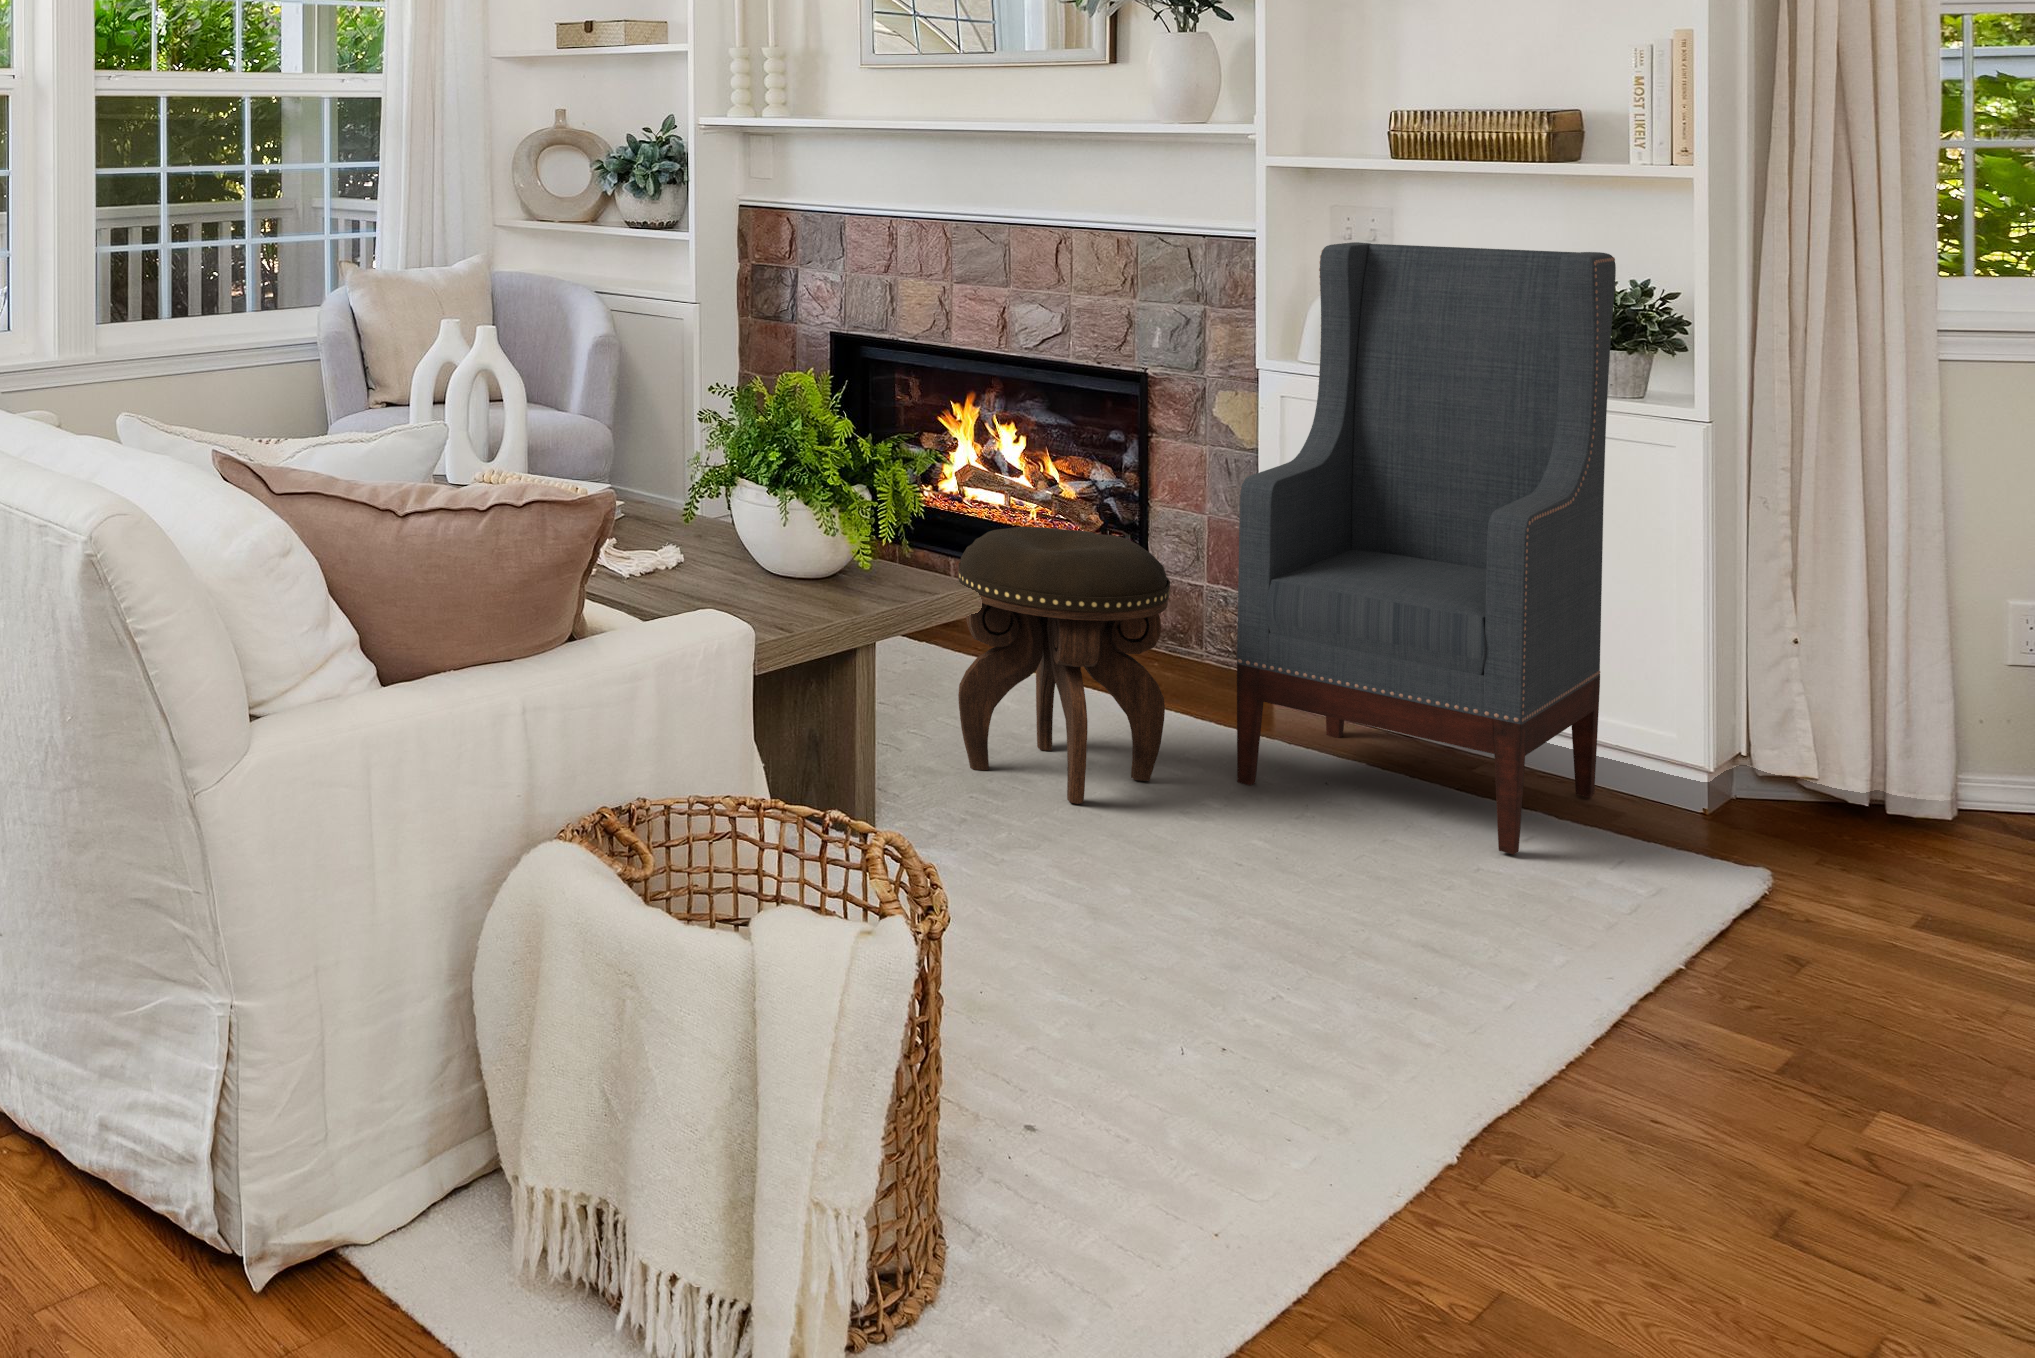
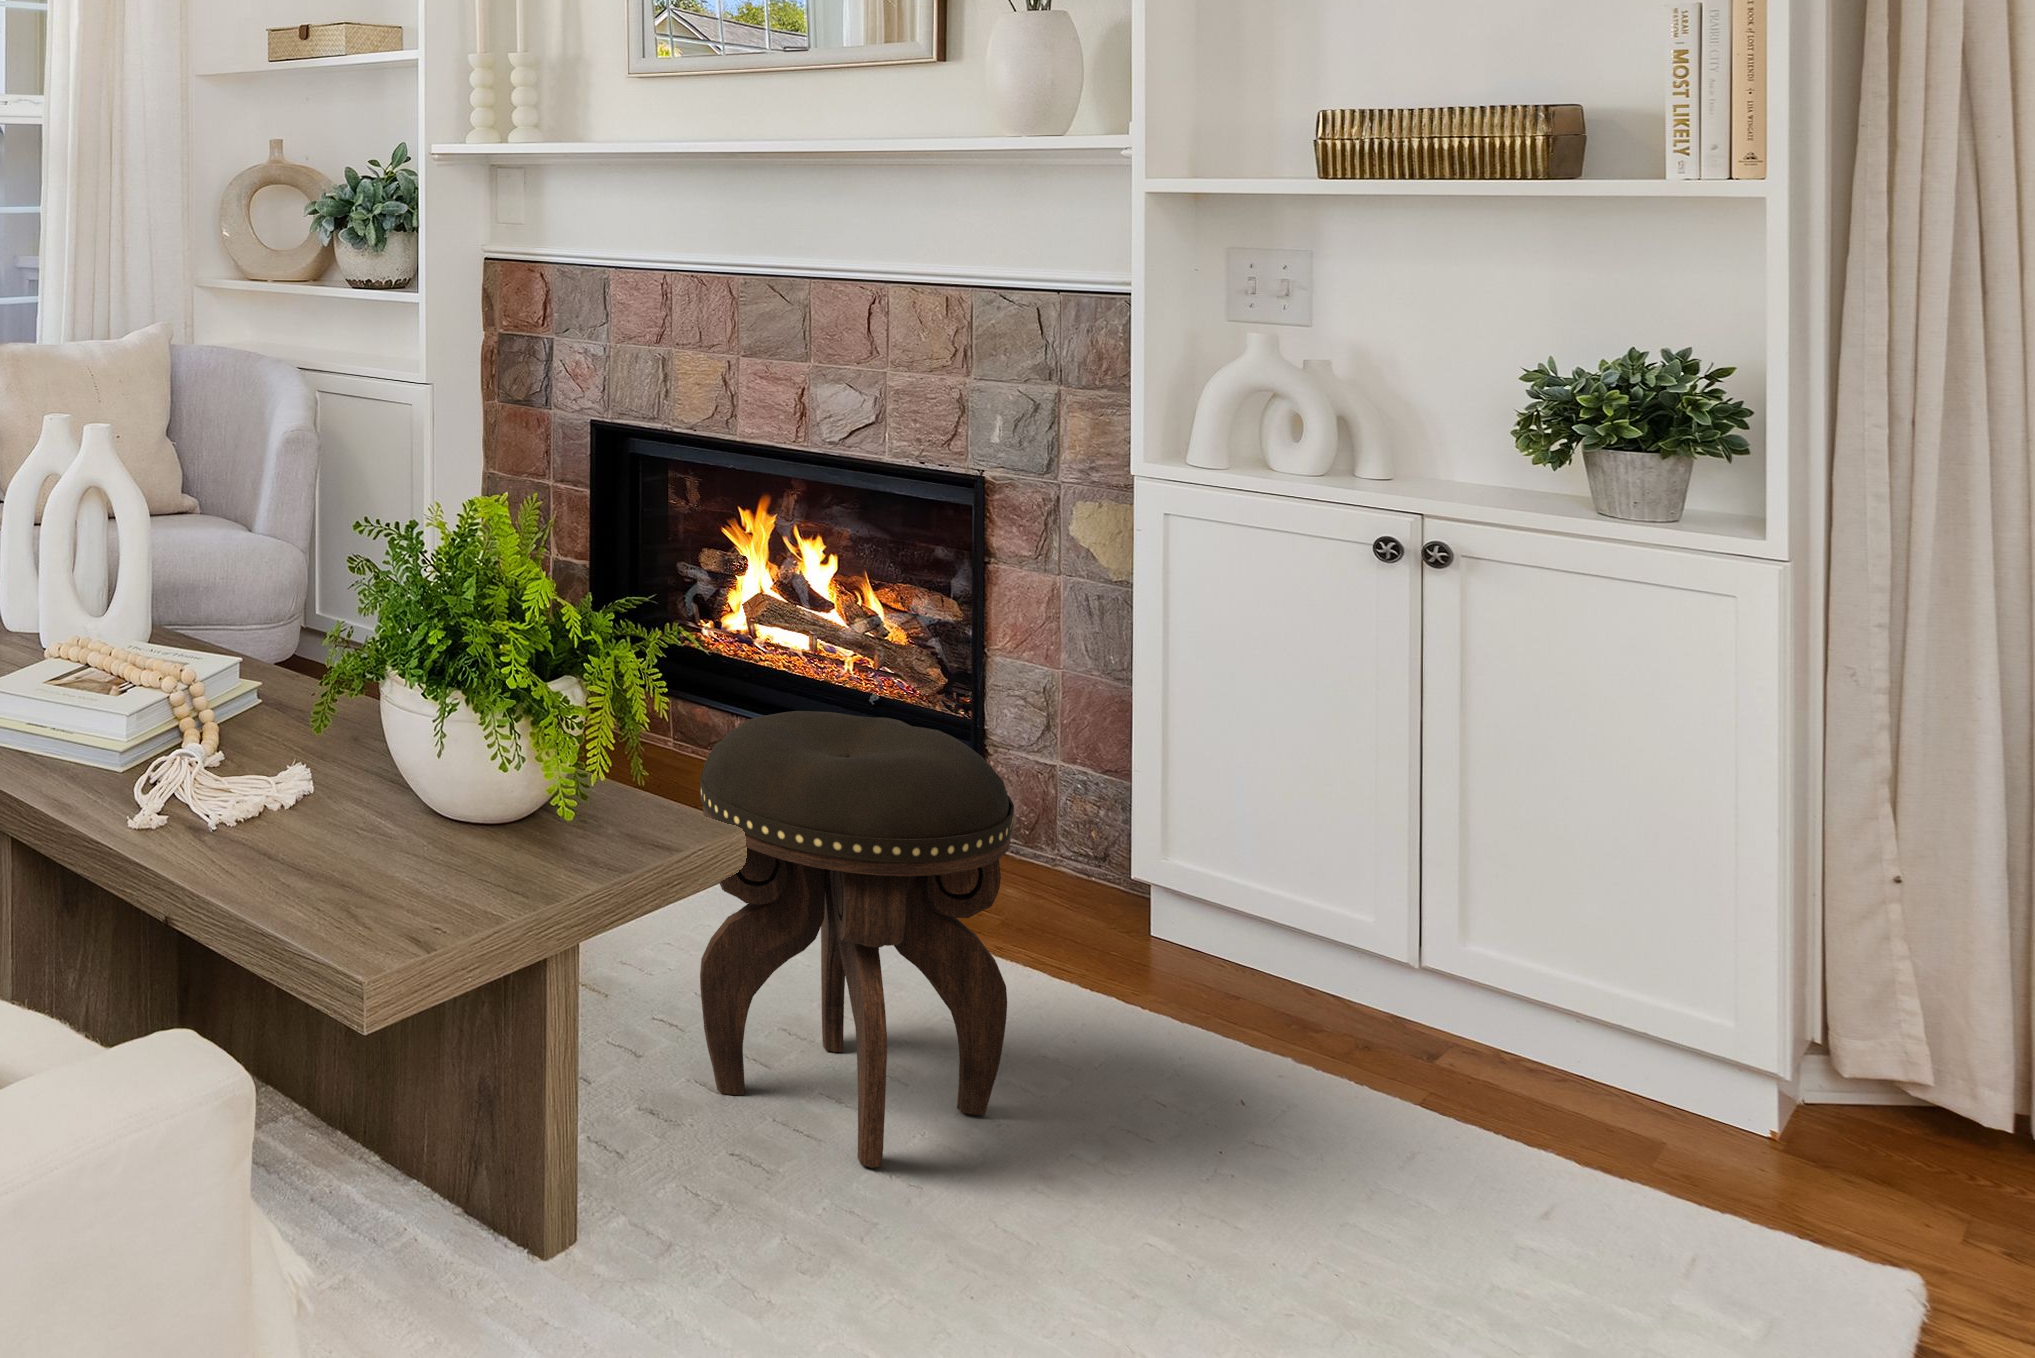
armchair: present [1237,242,1616,854] -> none [1116,293,1659,1274]

